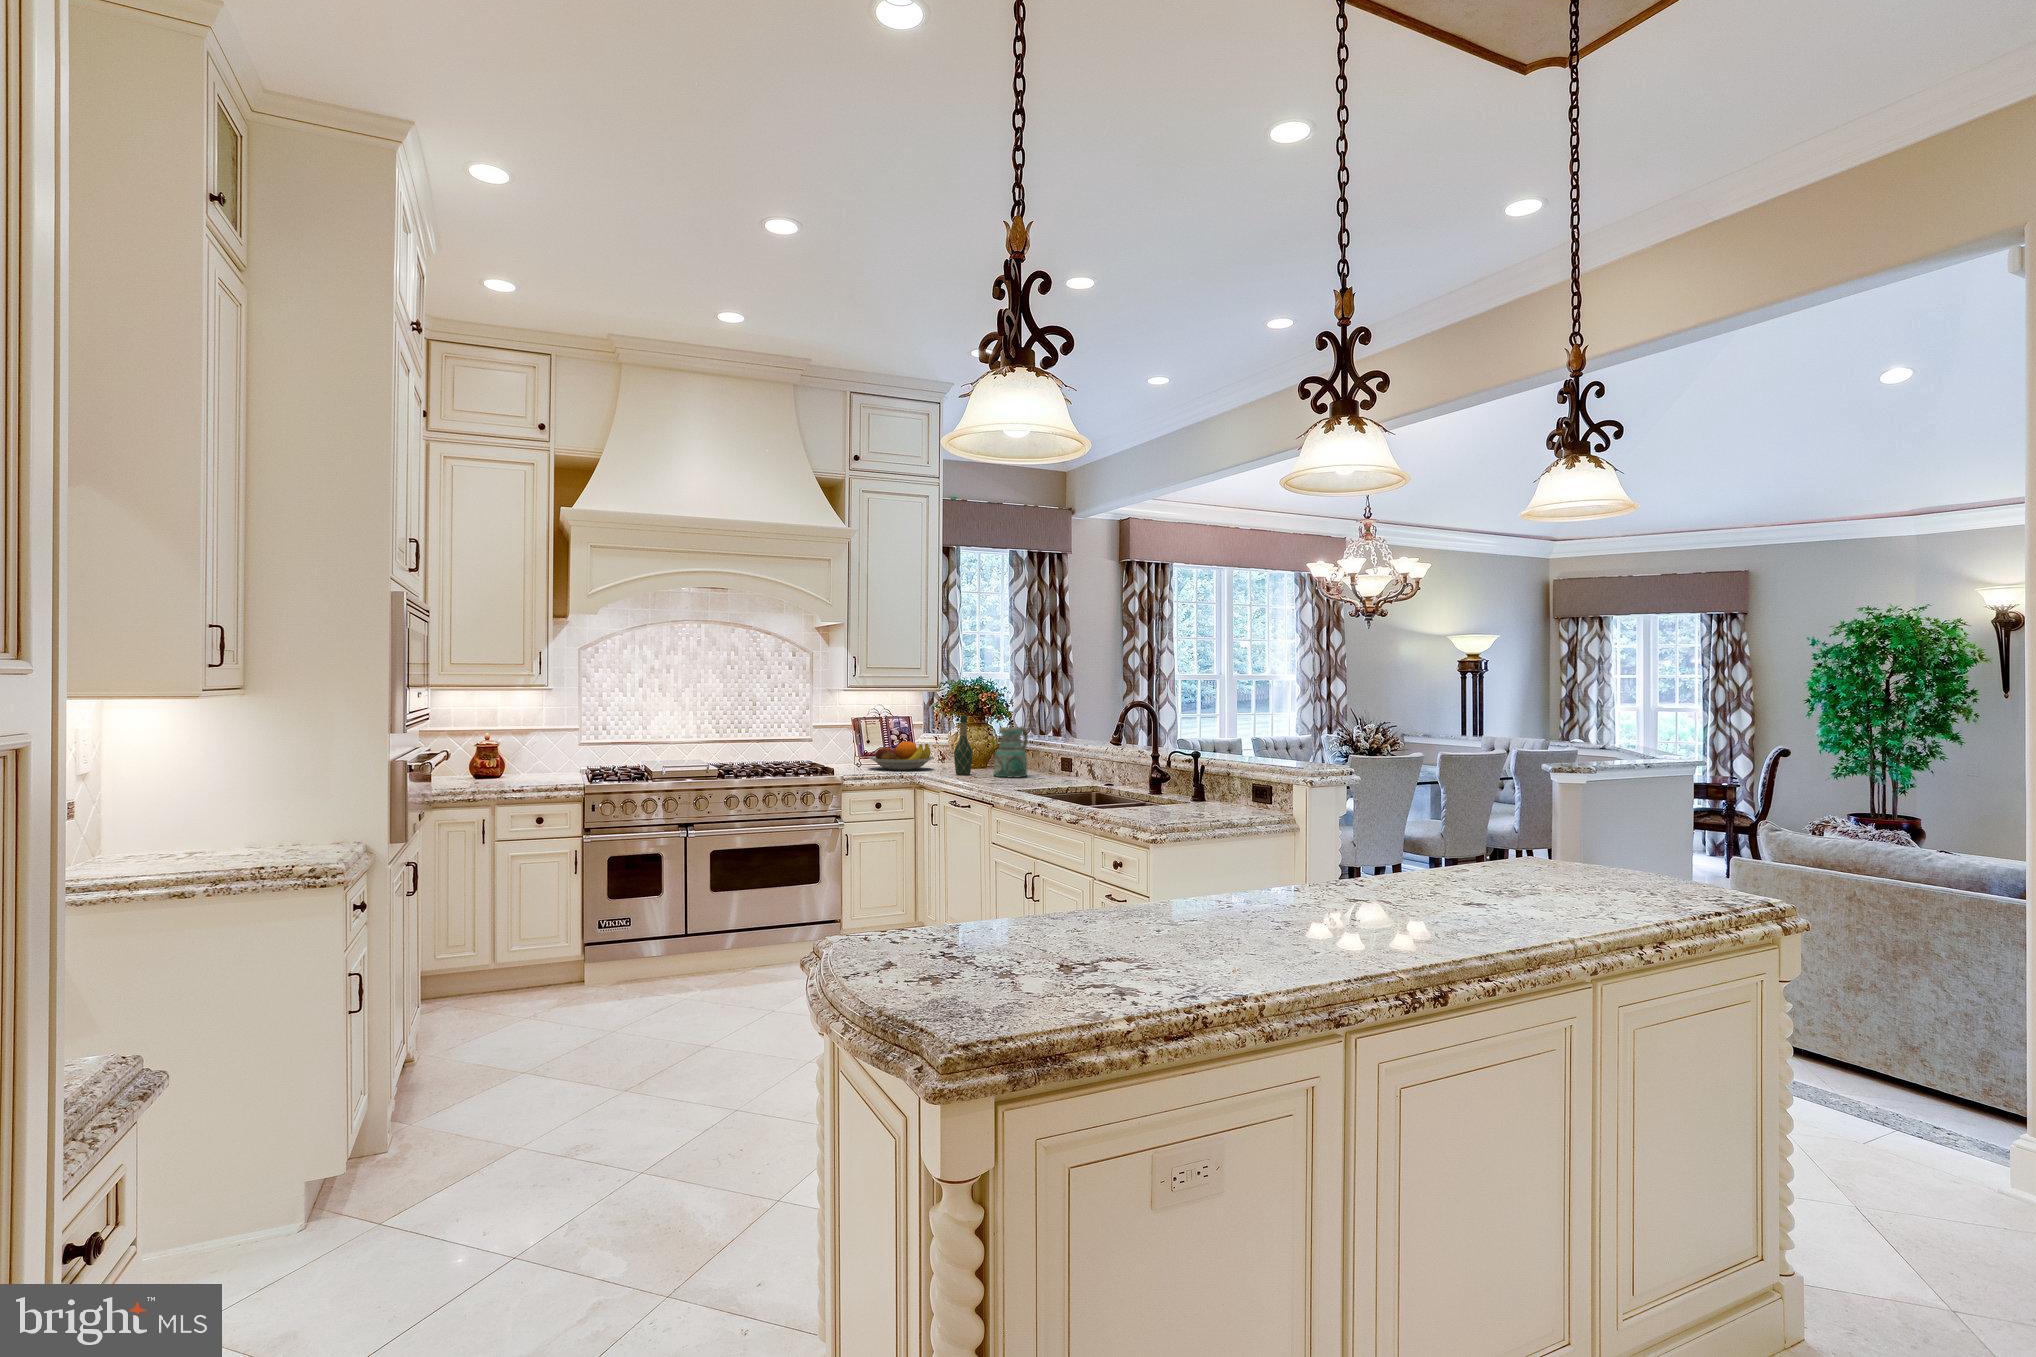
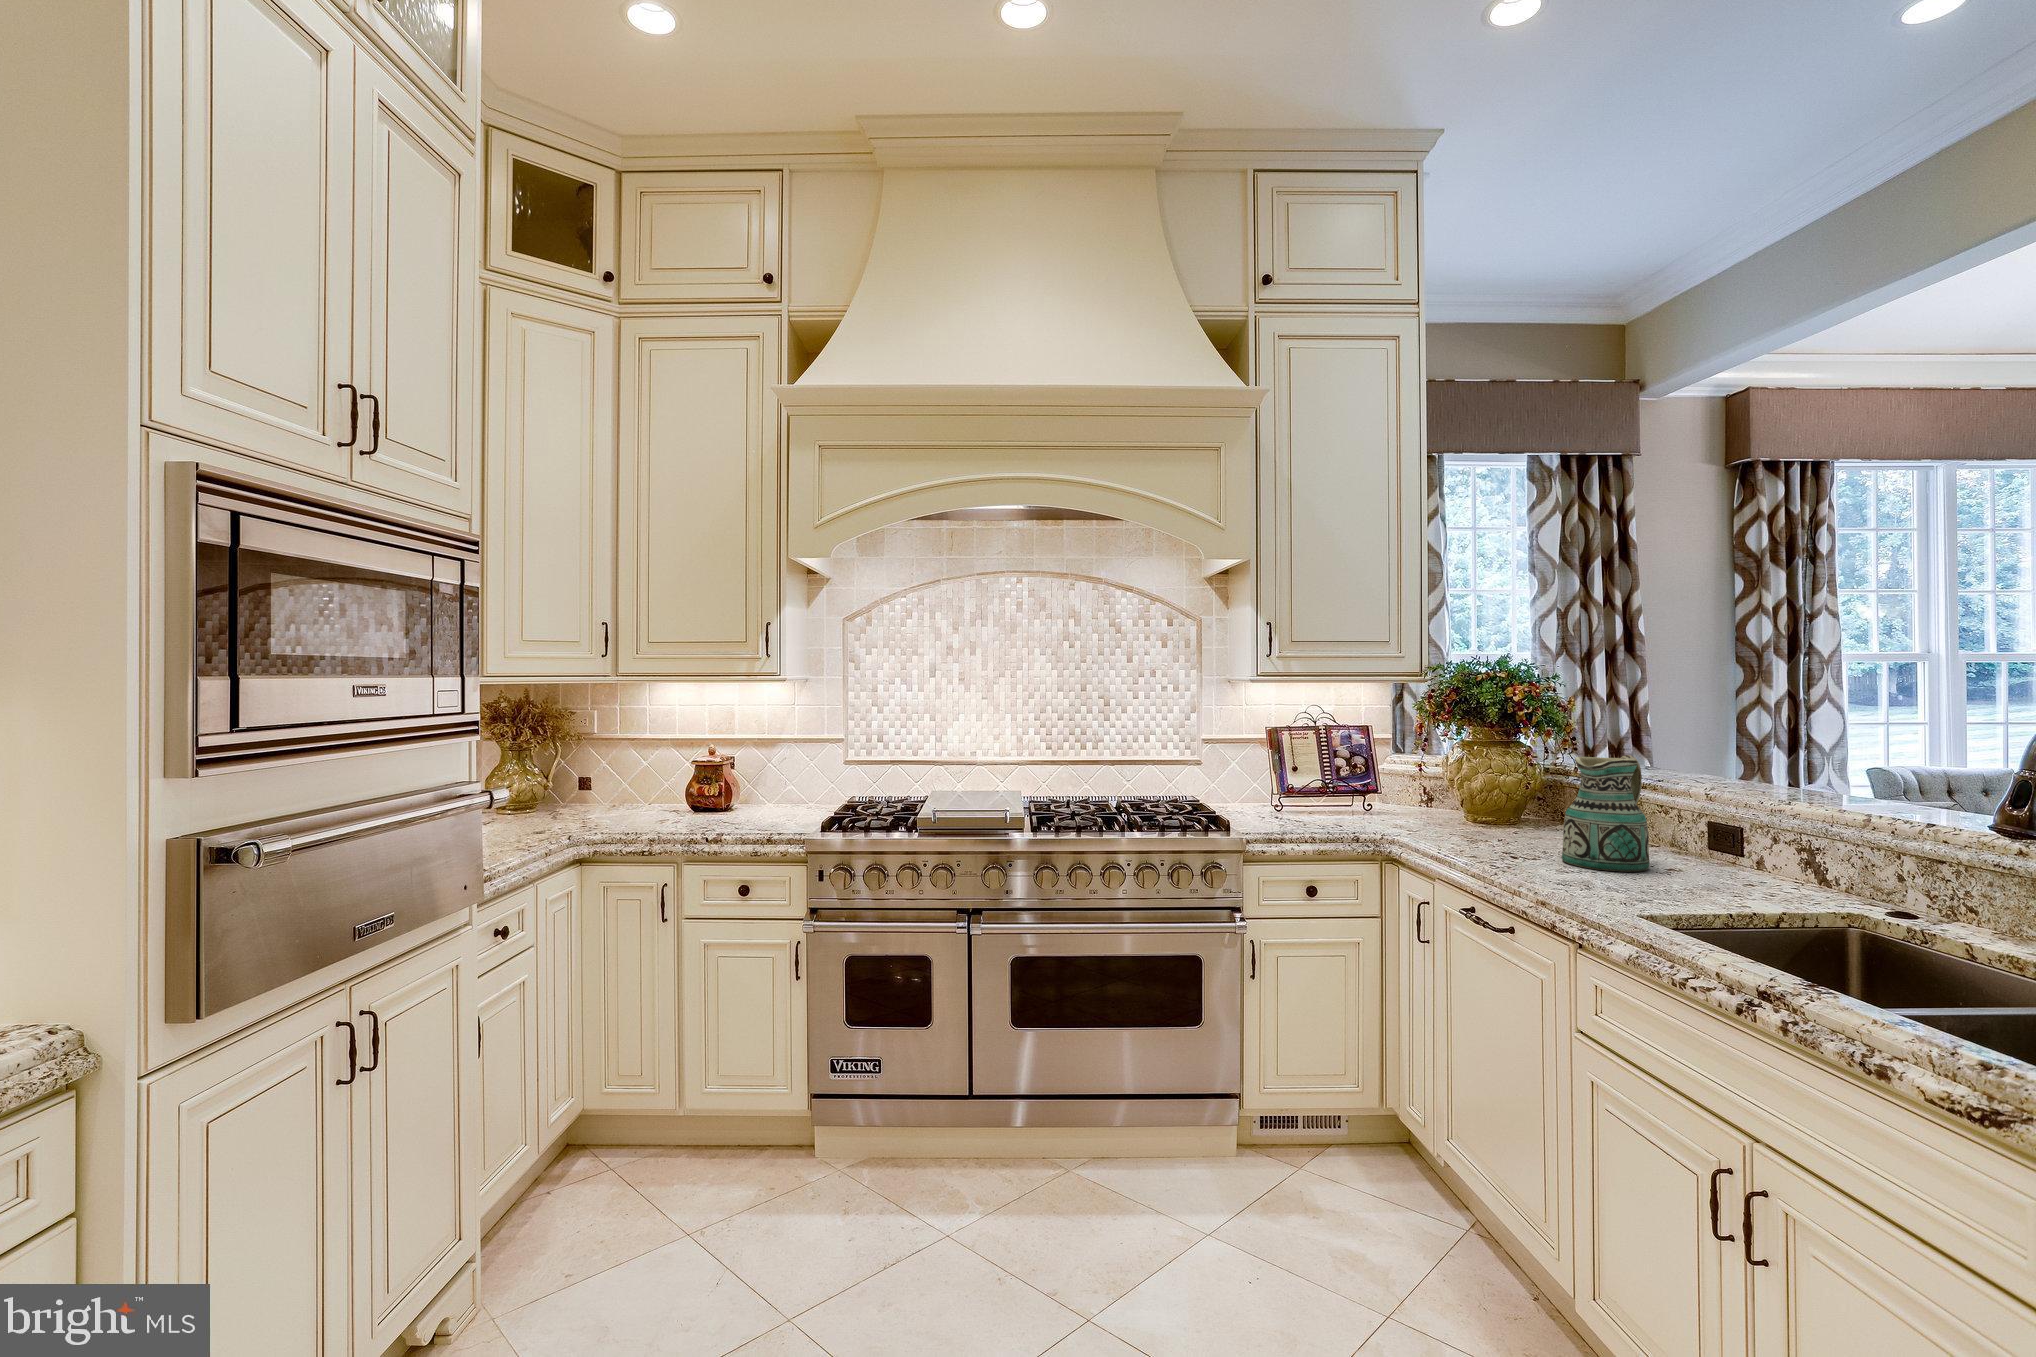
wine bottle: present [954,715,973,775] -> none [1466,730,1509,852]
fruit bowl: present [869,741,934,770] -> none [1291,773,1417,826]

